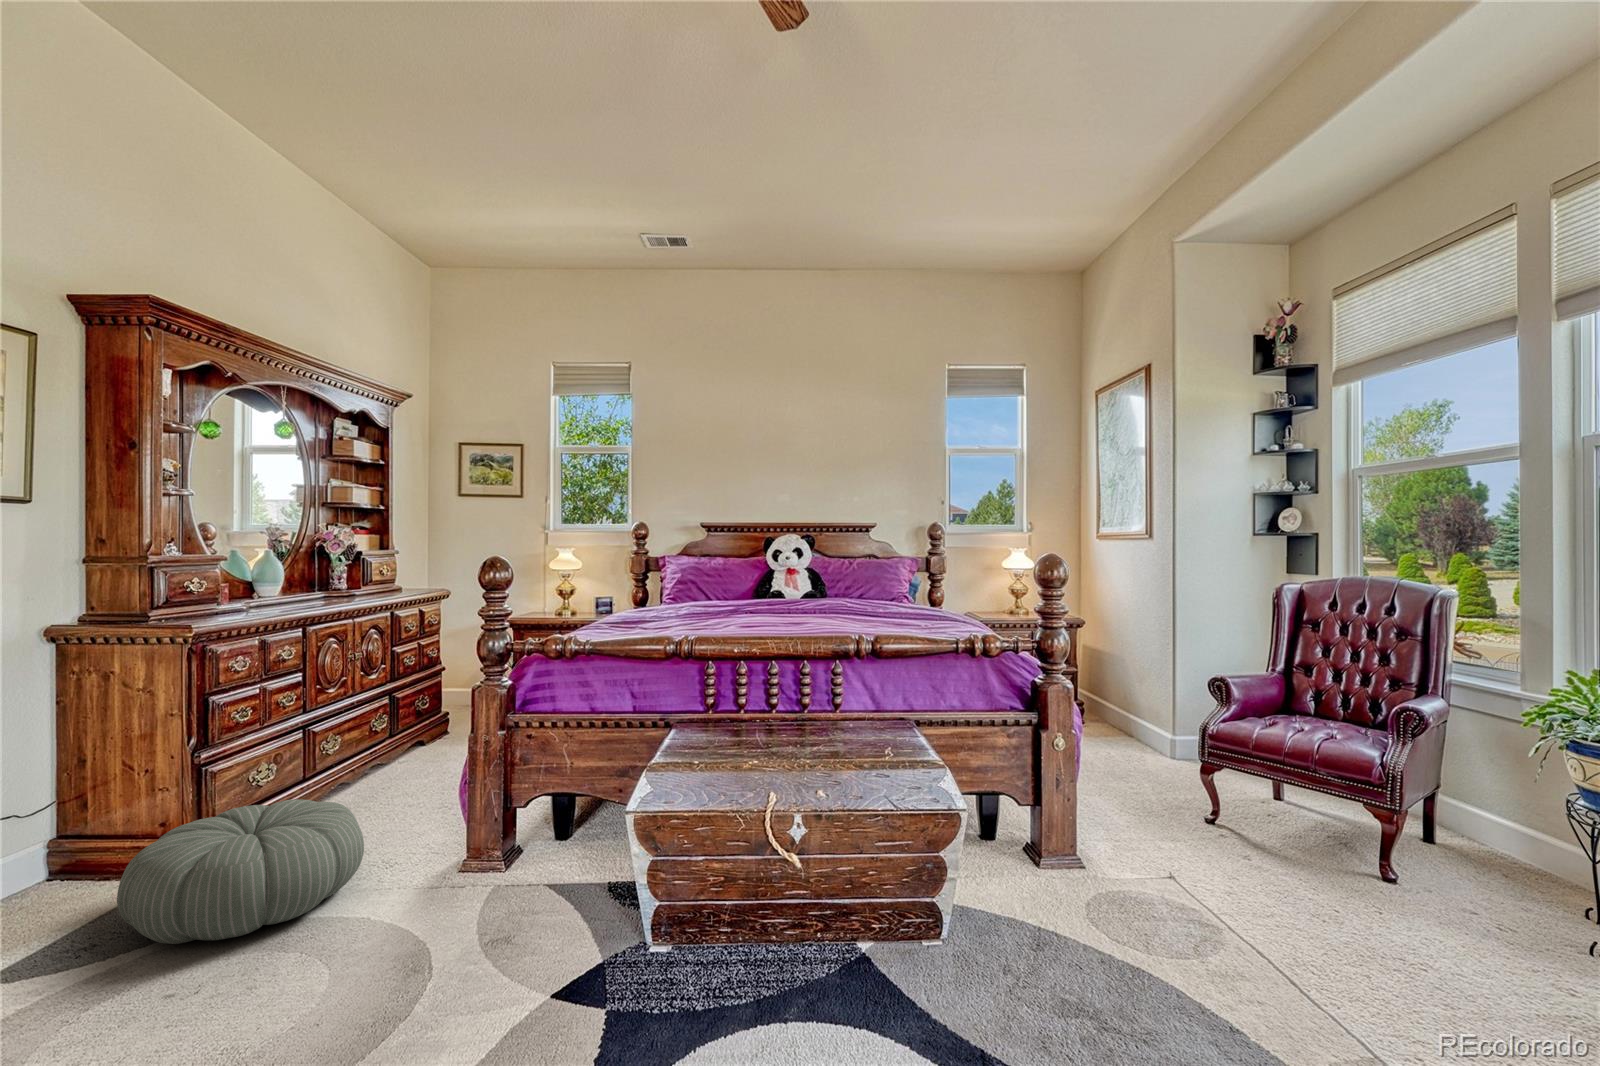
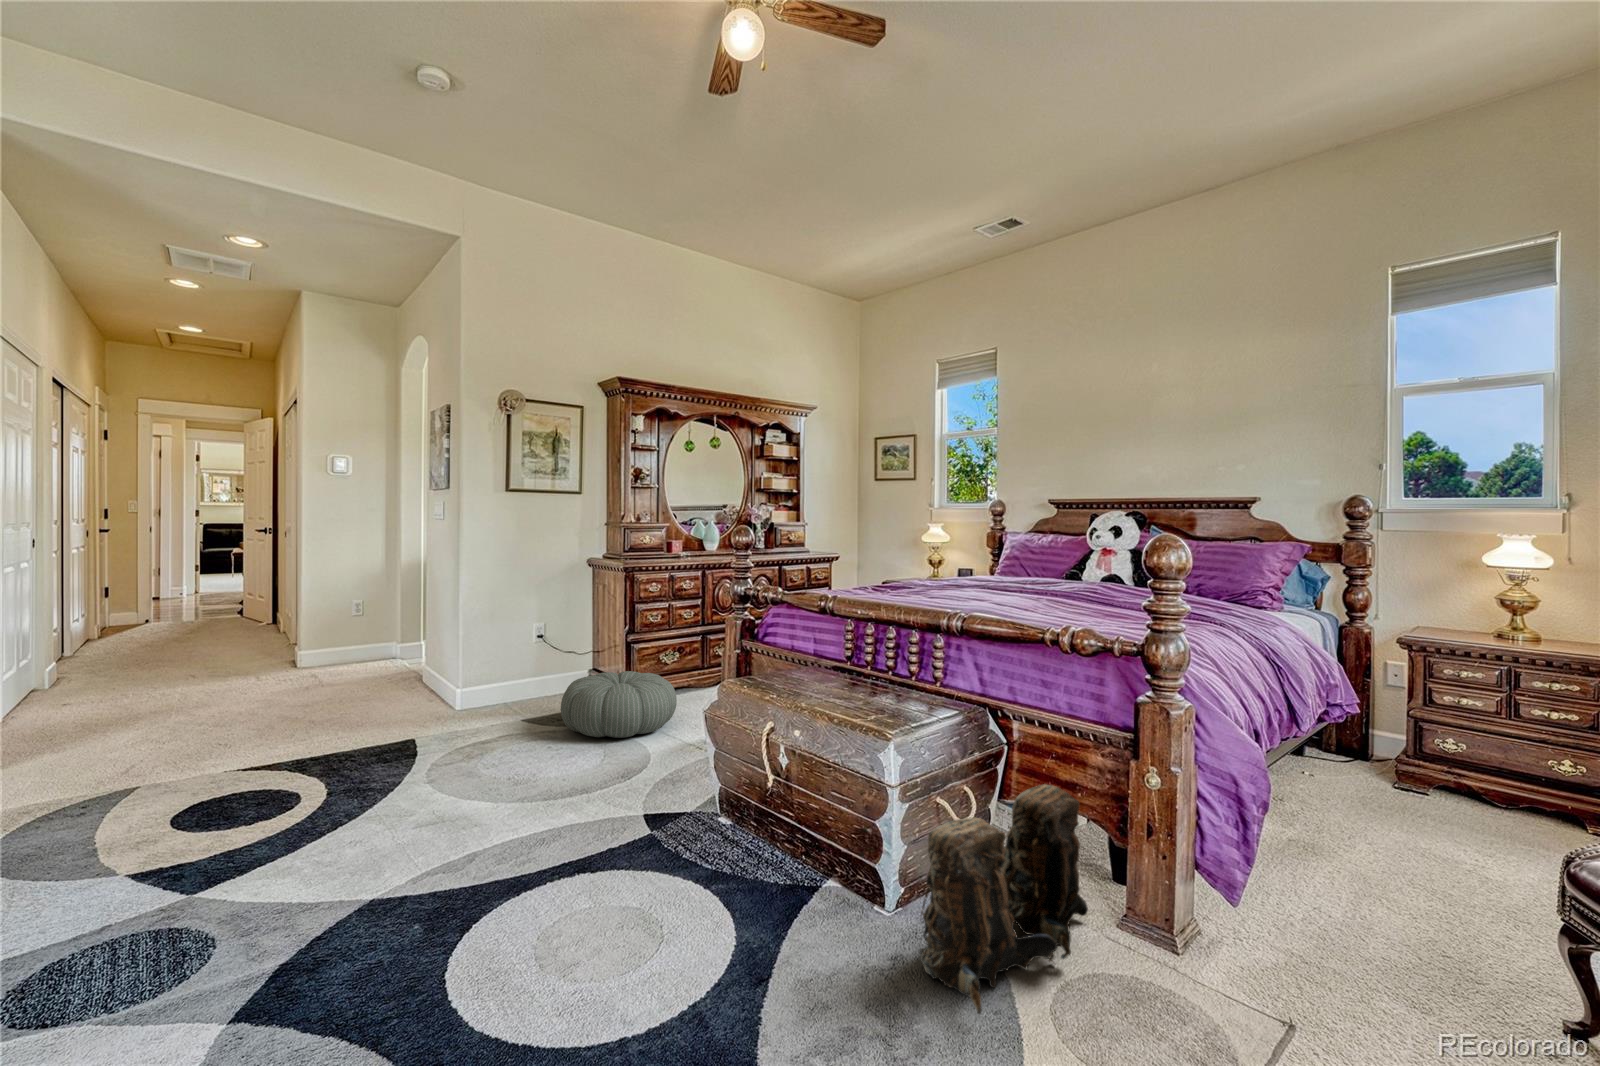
backpack: none [989,774,1131,986] -> present [920,784,1088,1014]

